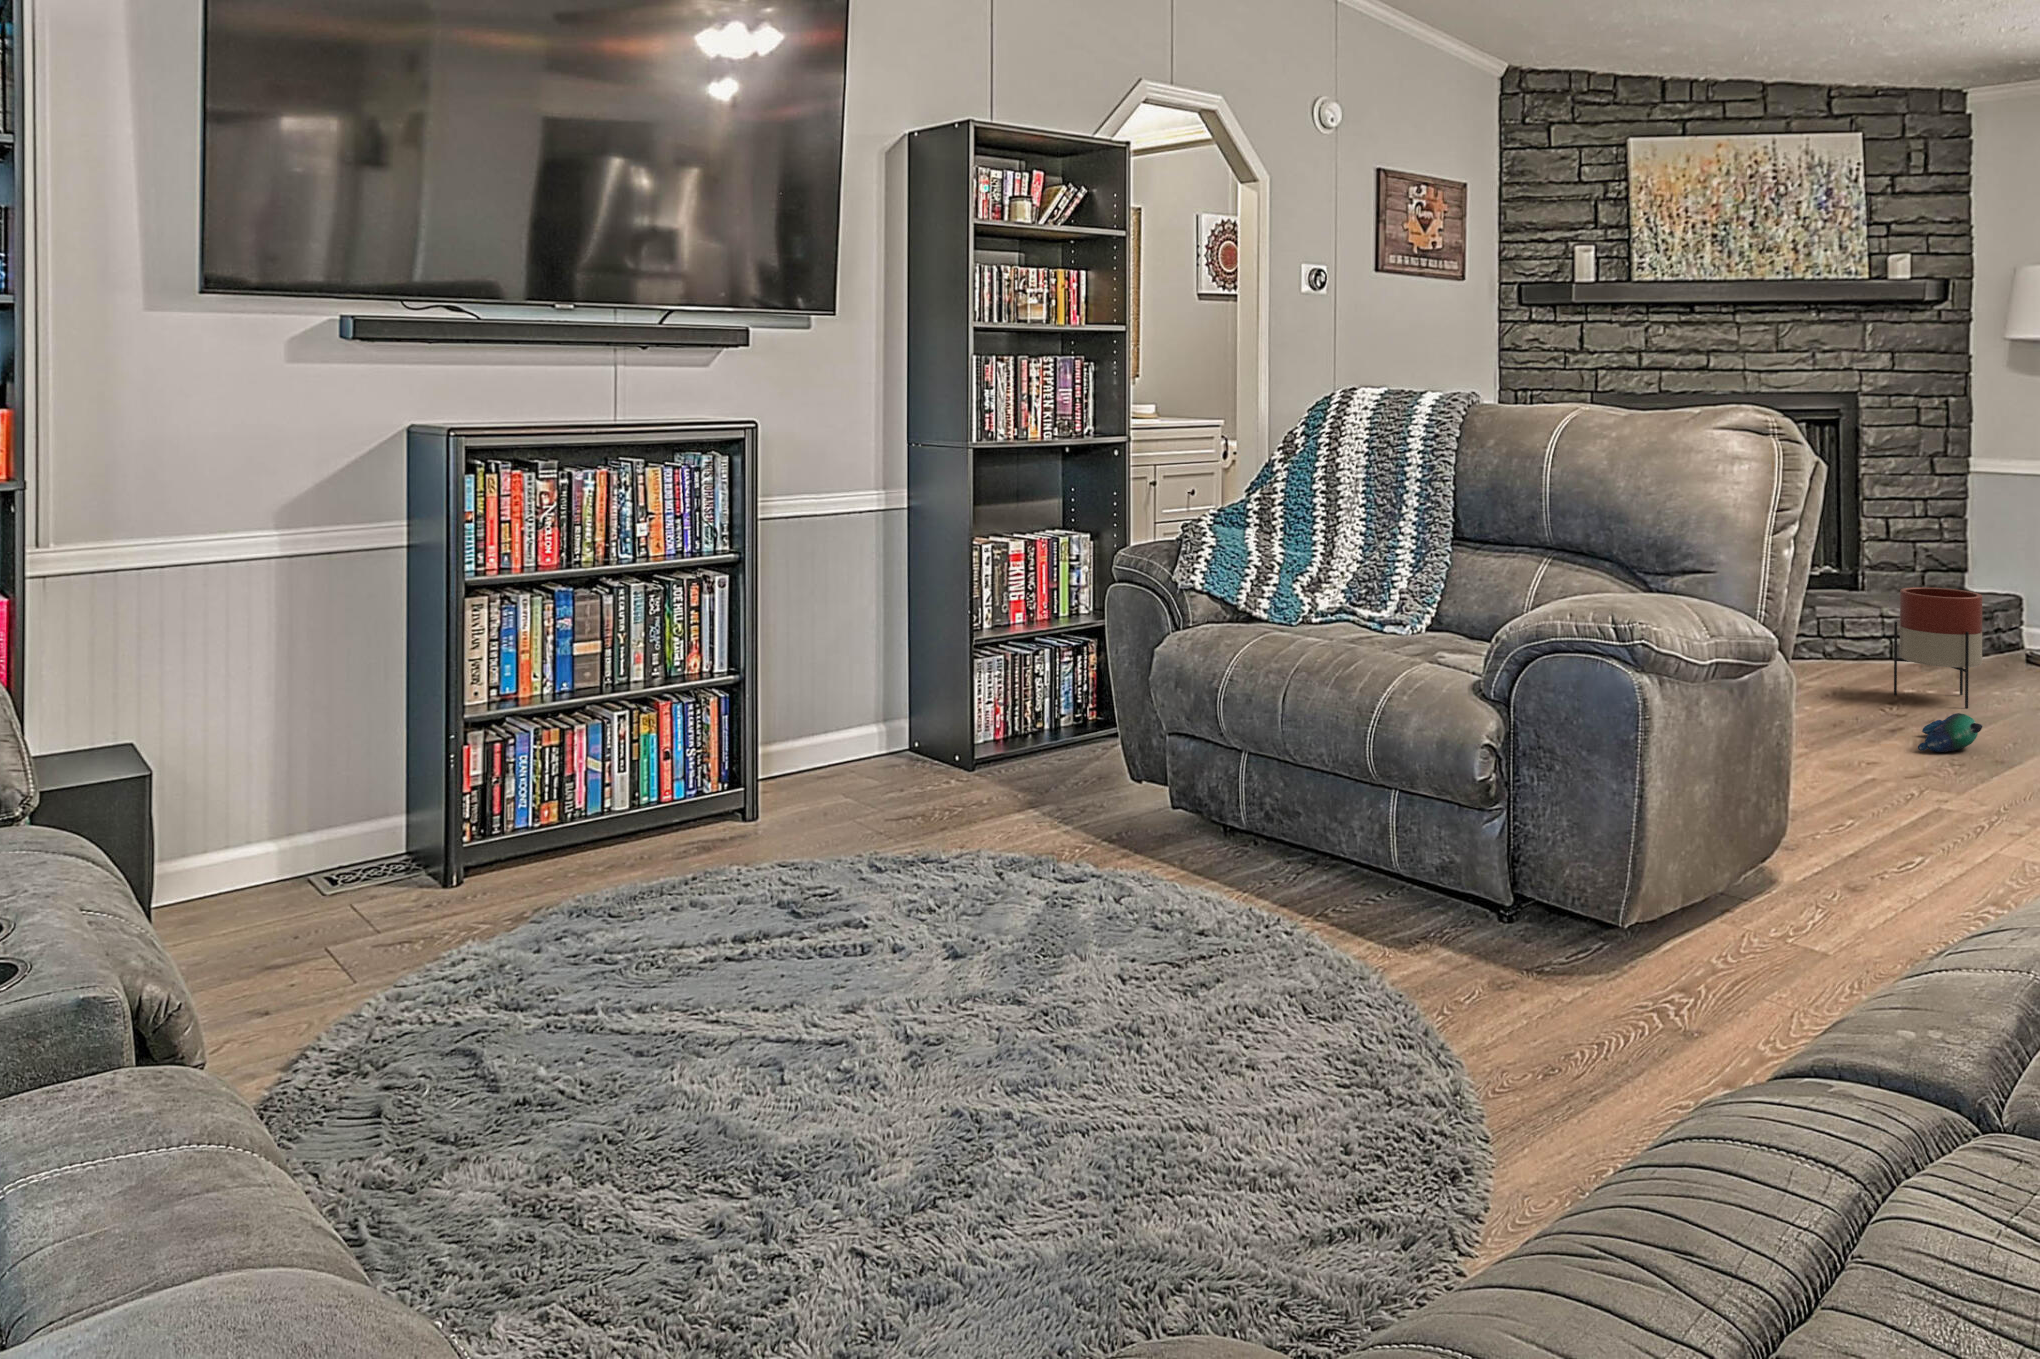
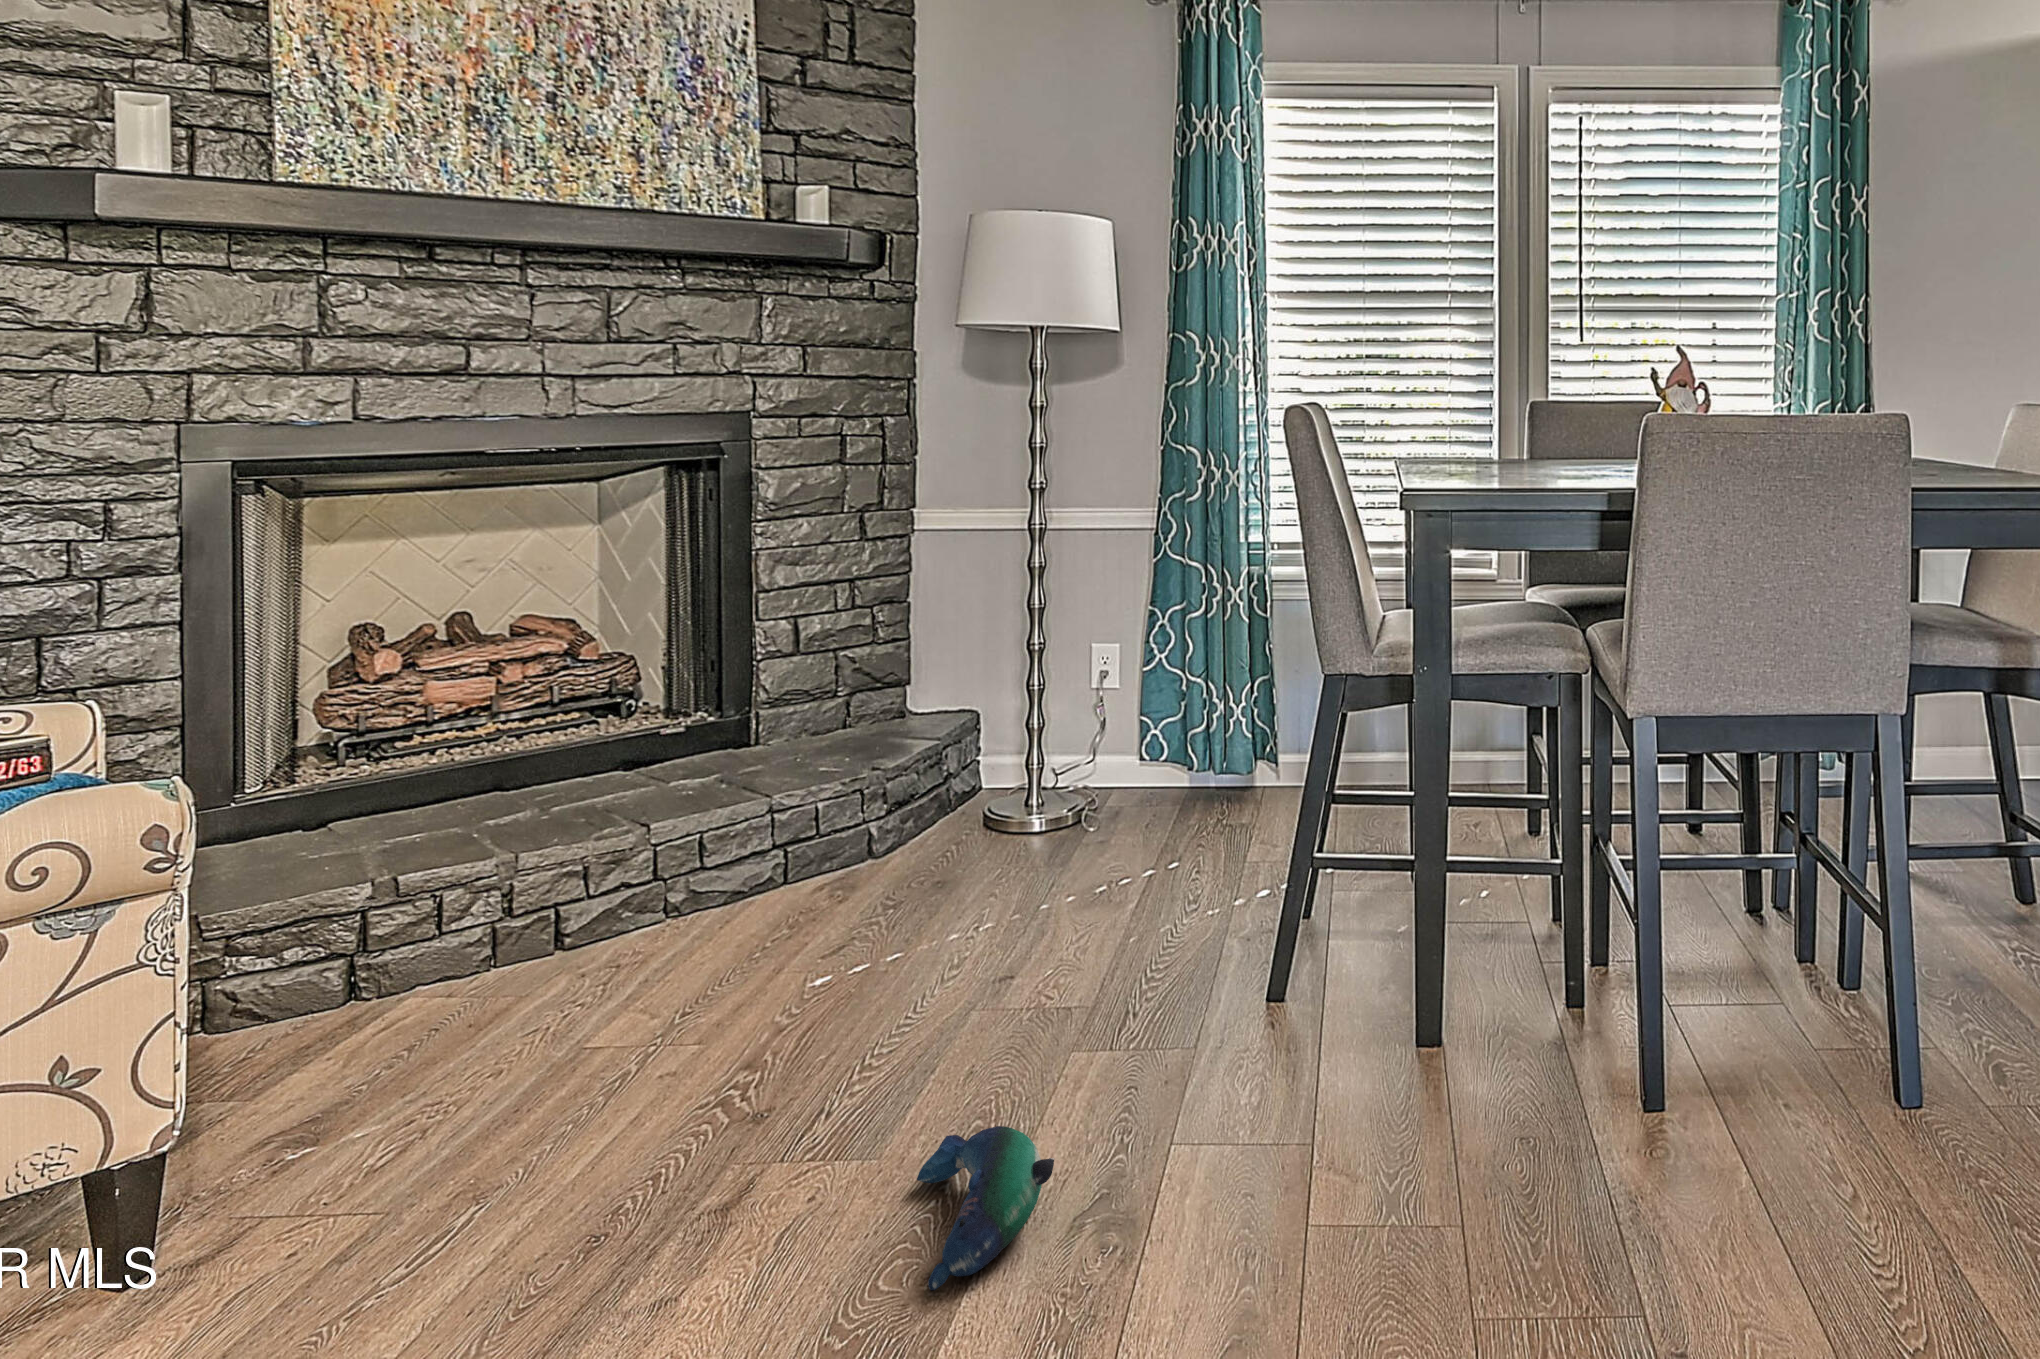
planter: present [1894,587,1982,708] -> none [829,773,984,1017]

